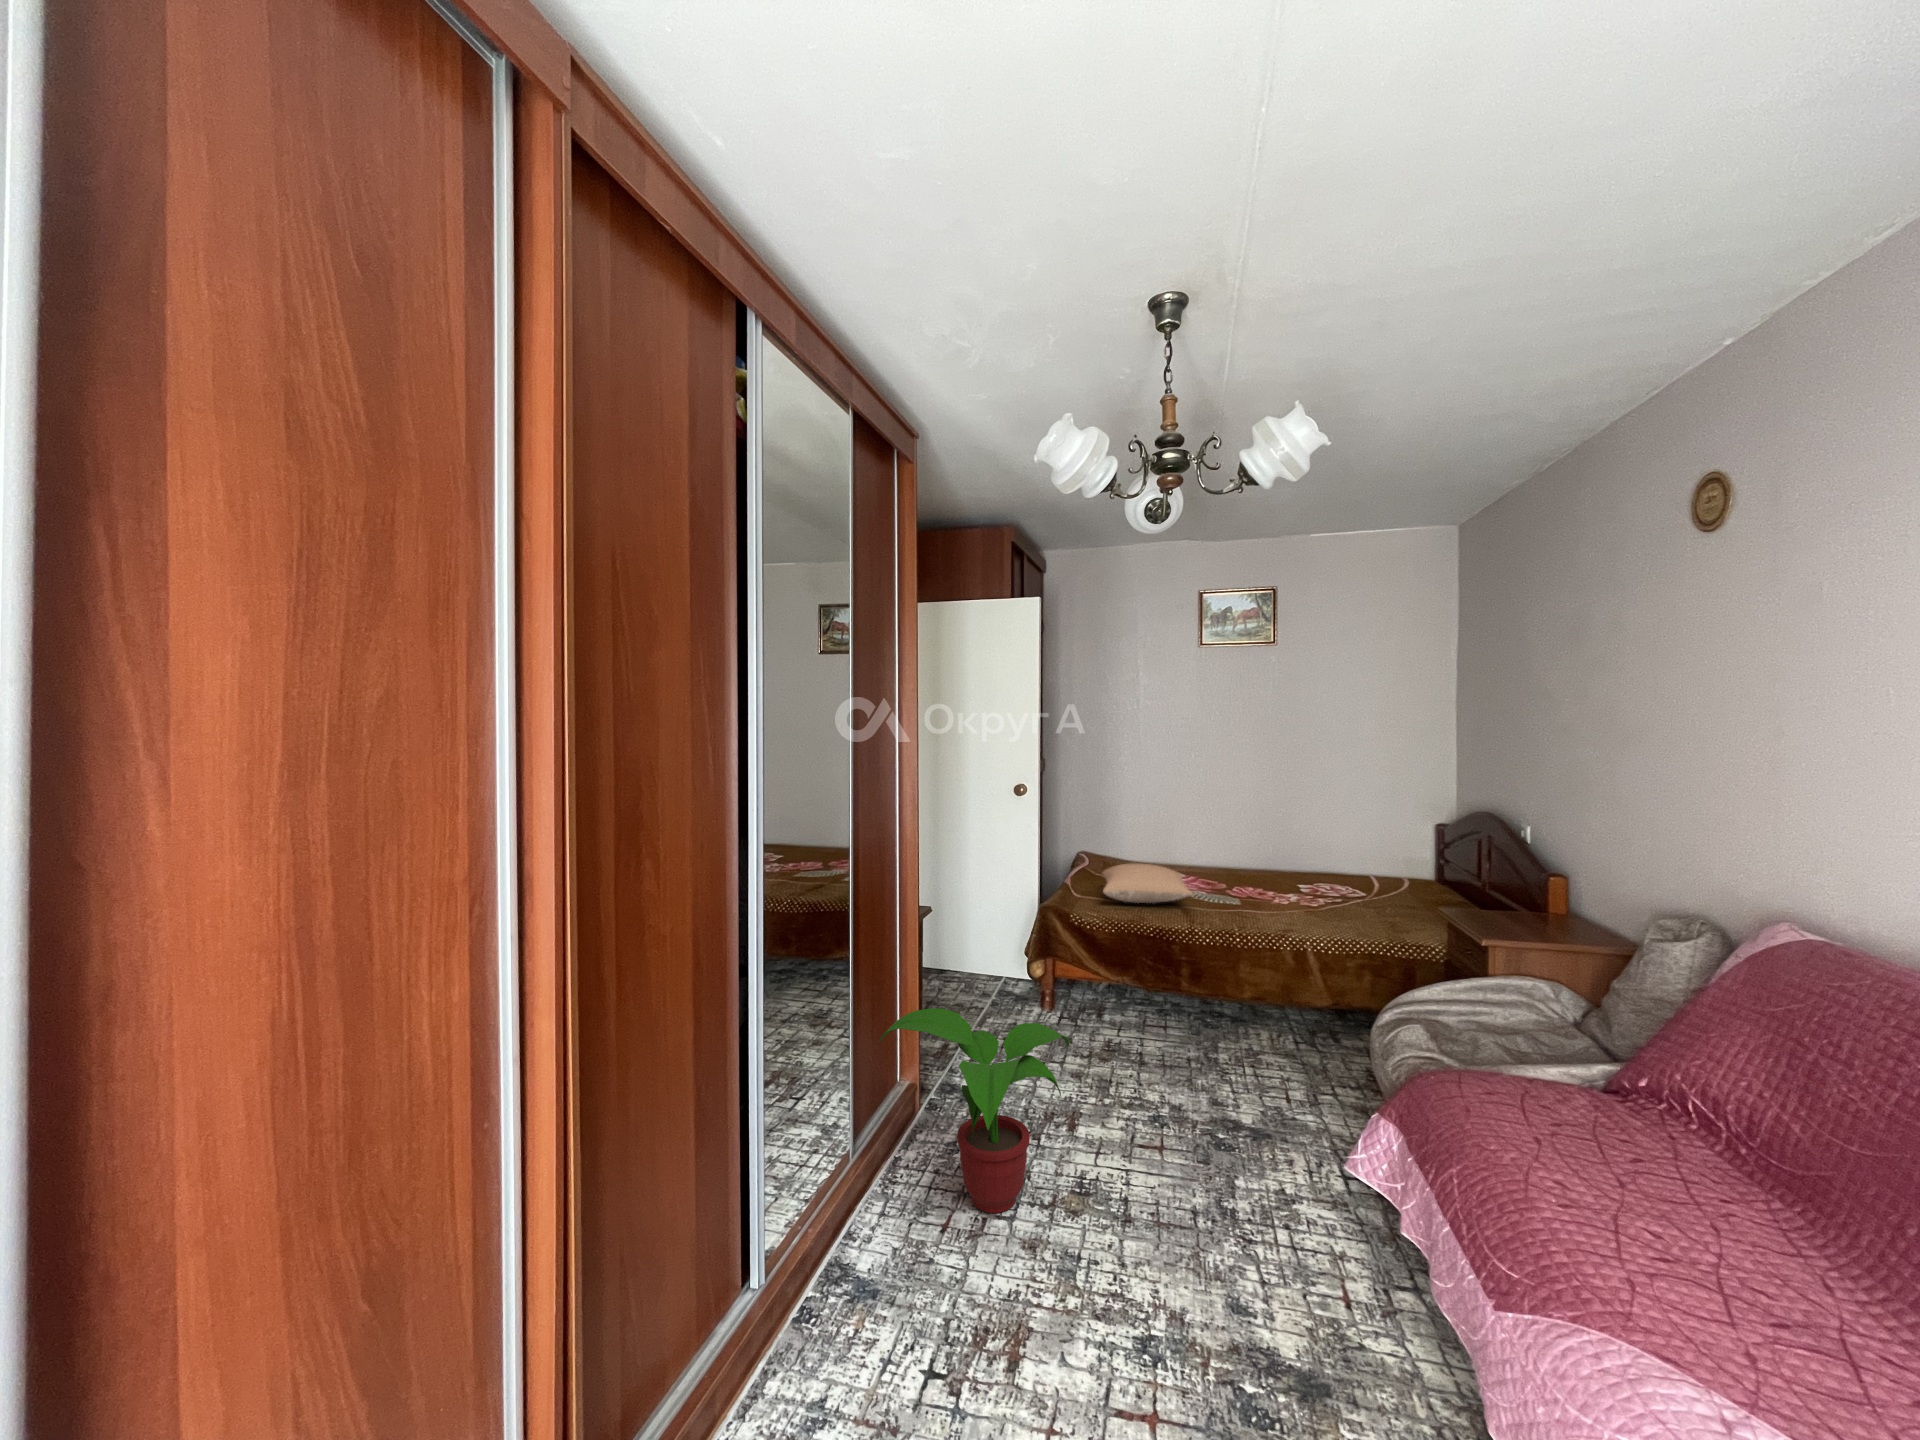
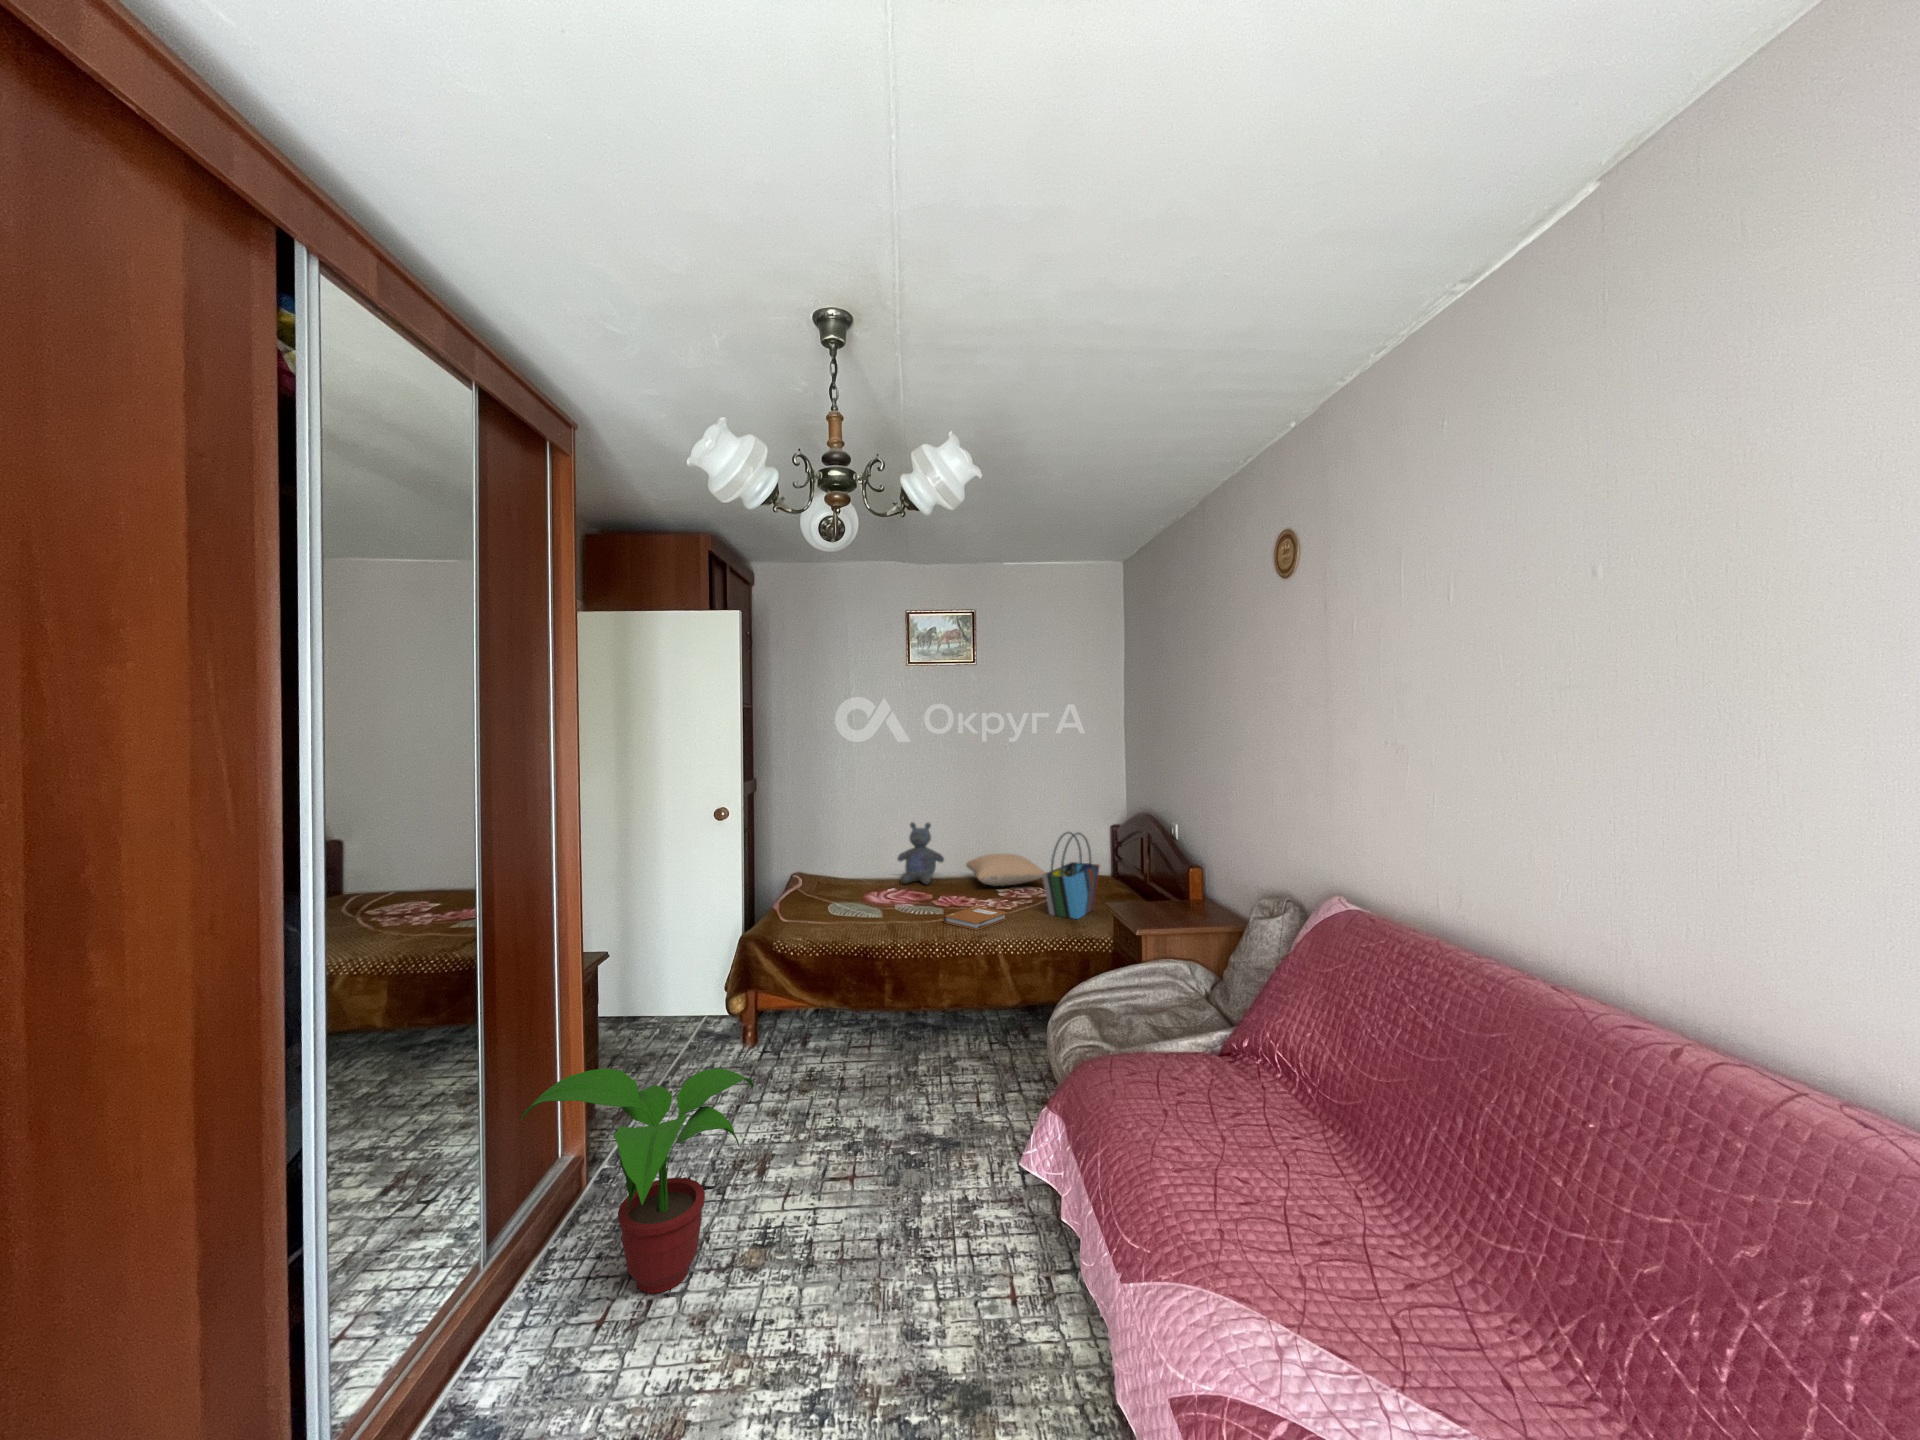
stuffed bear: none [1185,808,1236,873] -> present [898,822,944,884]
tote bag: none [1355,826,1425,922] -> present [1042,832,1099,919]
pillow: present [1102,863,1192,903] -> present [966,854,1046,886]
notebook: none [1242,898,1313,923] -> present [943,906,1007,930]

